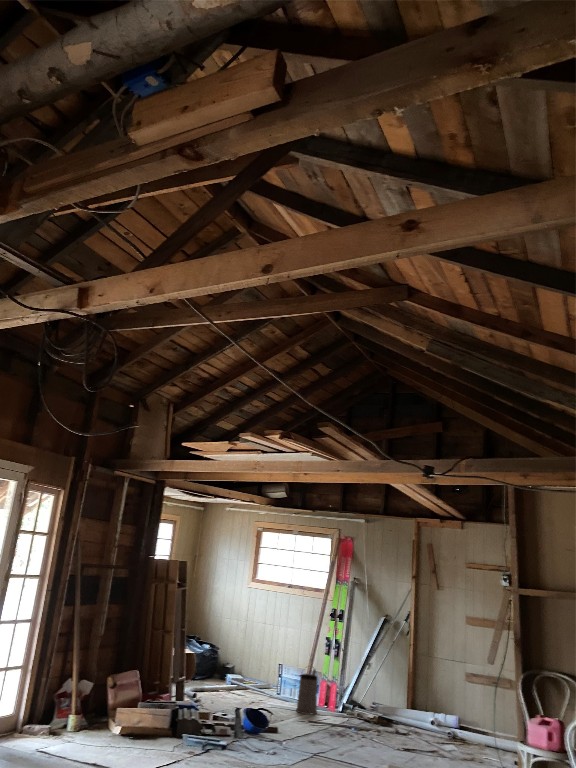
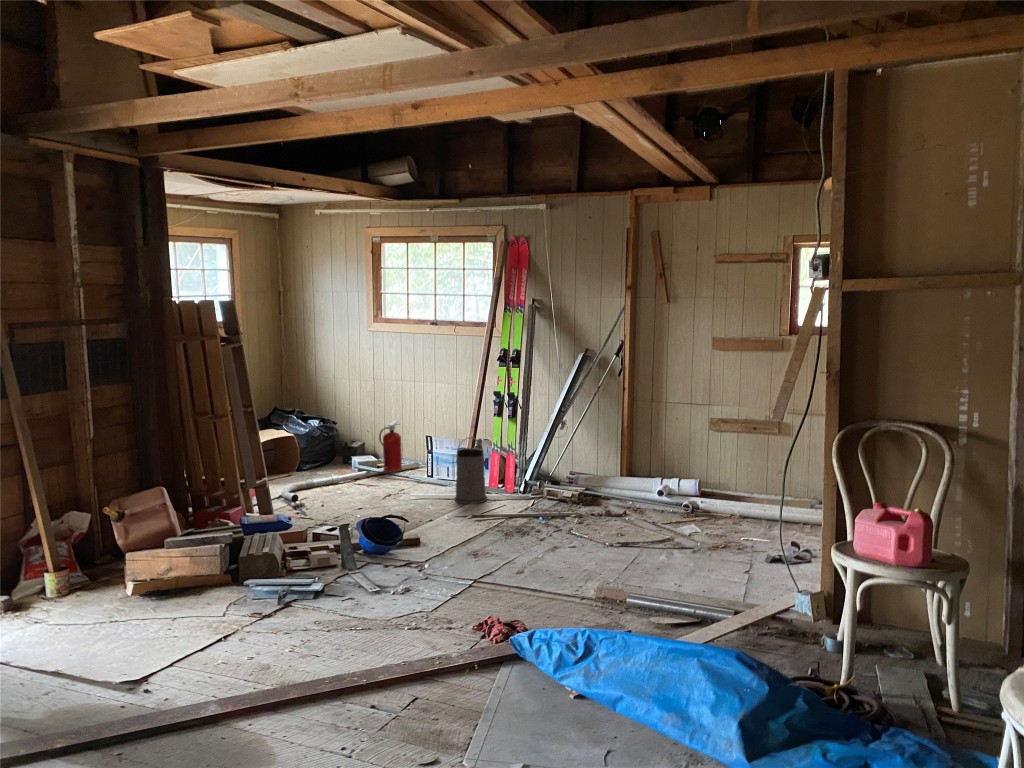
fire extinguisher: none [247,651,261,689] -> present [379,420,402,472]

